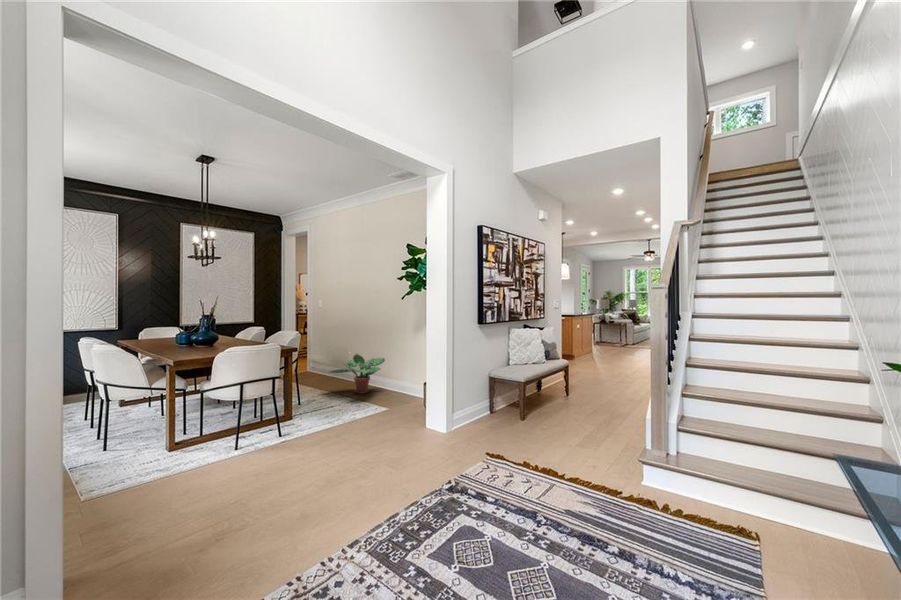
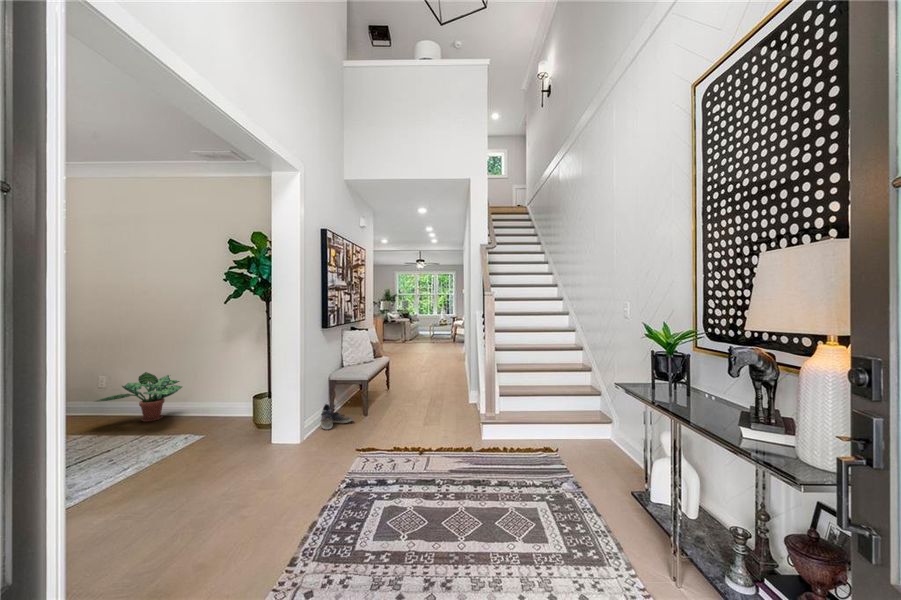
shoe: none [469,403,503,429] -> present [321,404,353,429]

